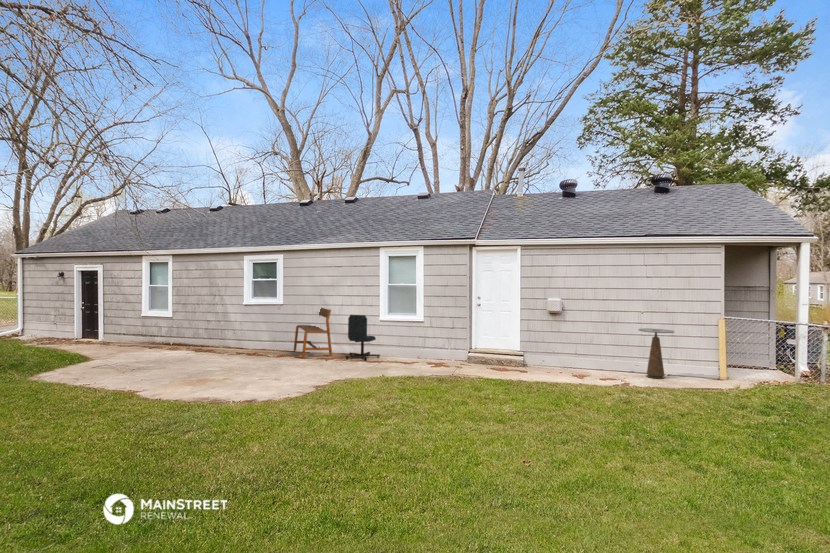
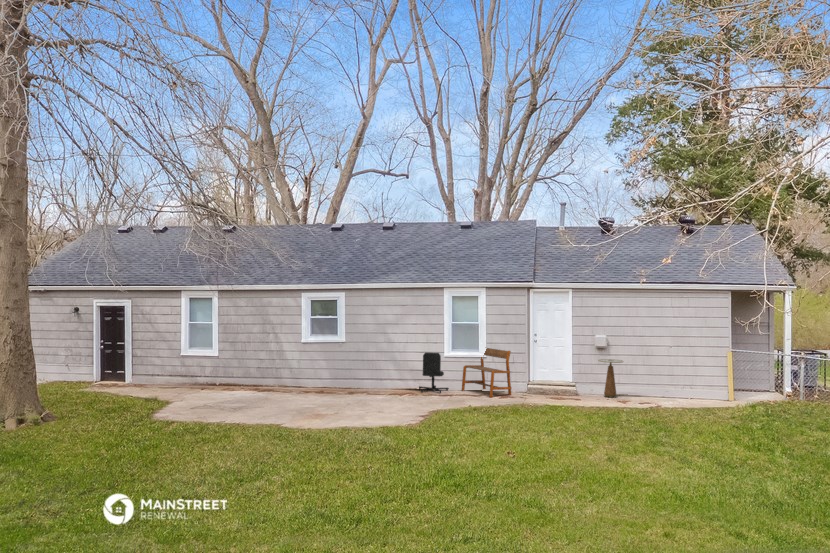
bench: present [294,307,332,359] -> present [462,348,511,398]
side table: present [639,329,674,379] -> present [598,359,623,398]

